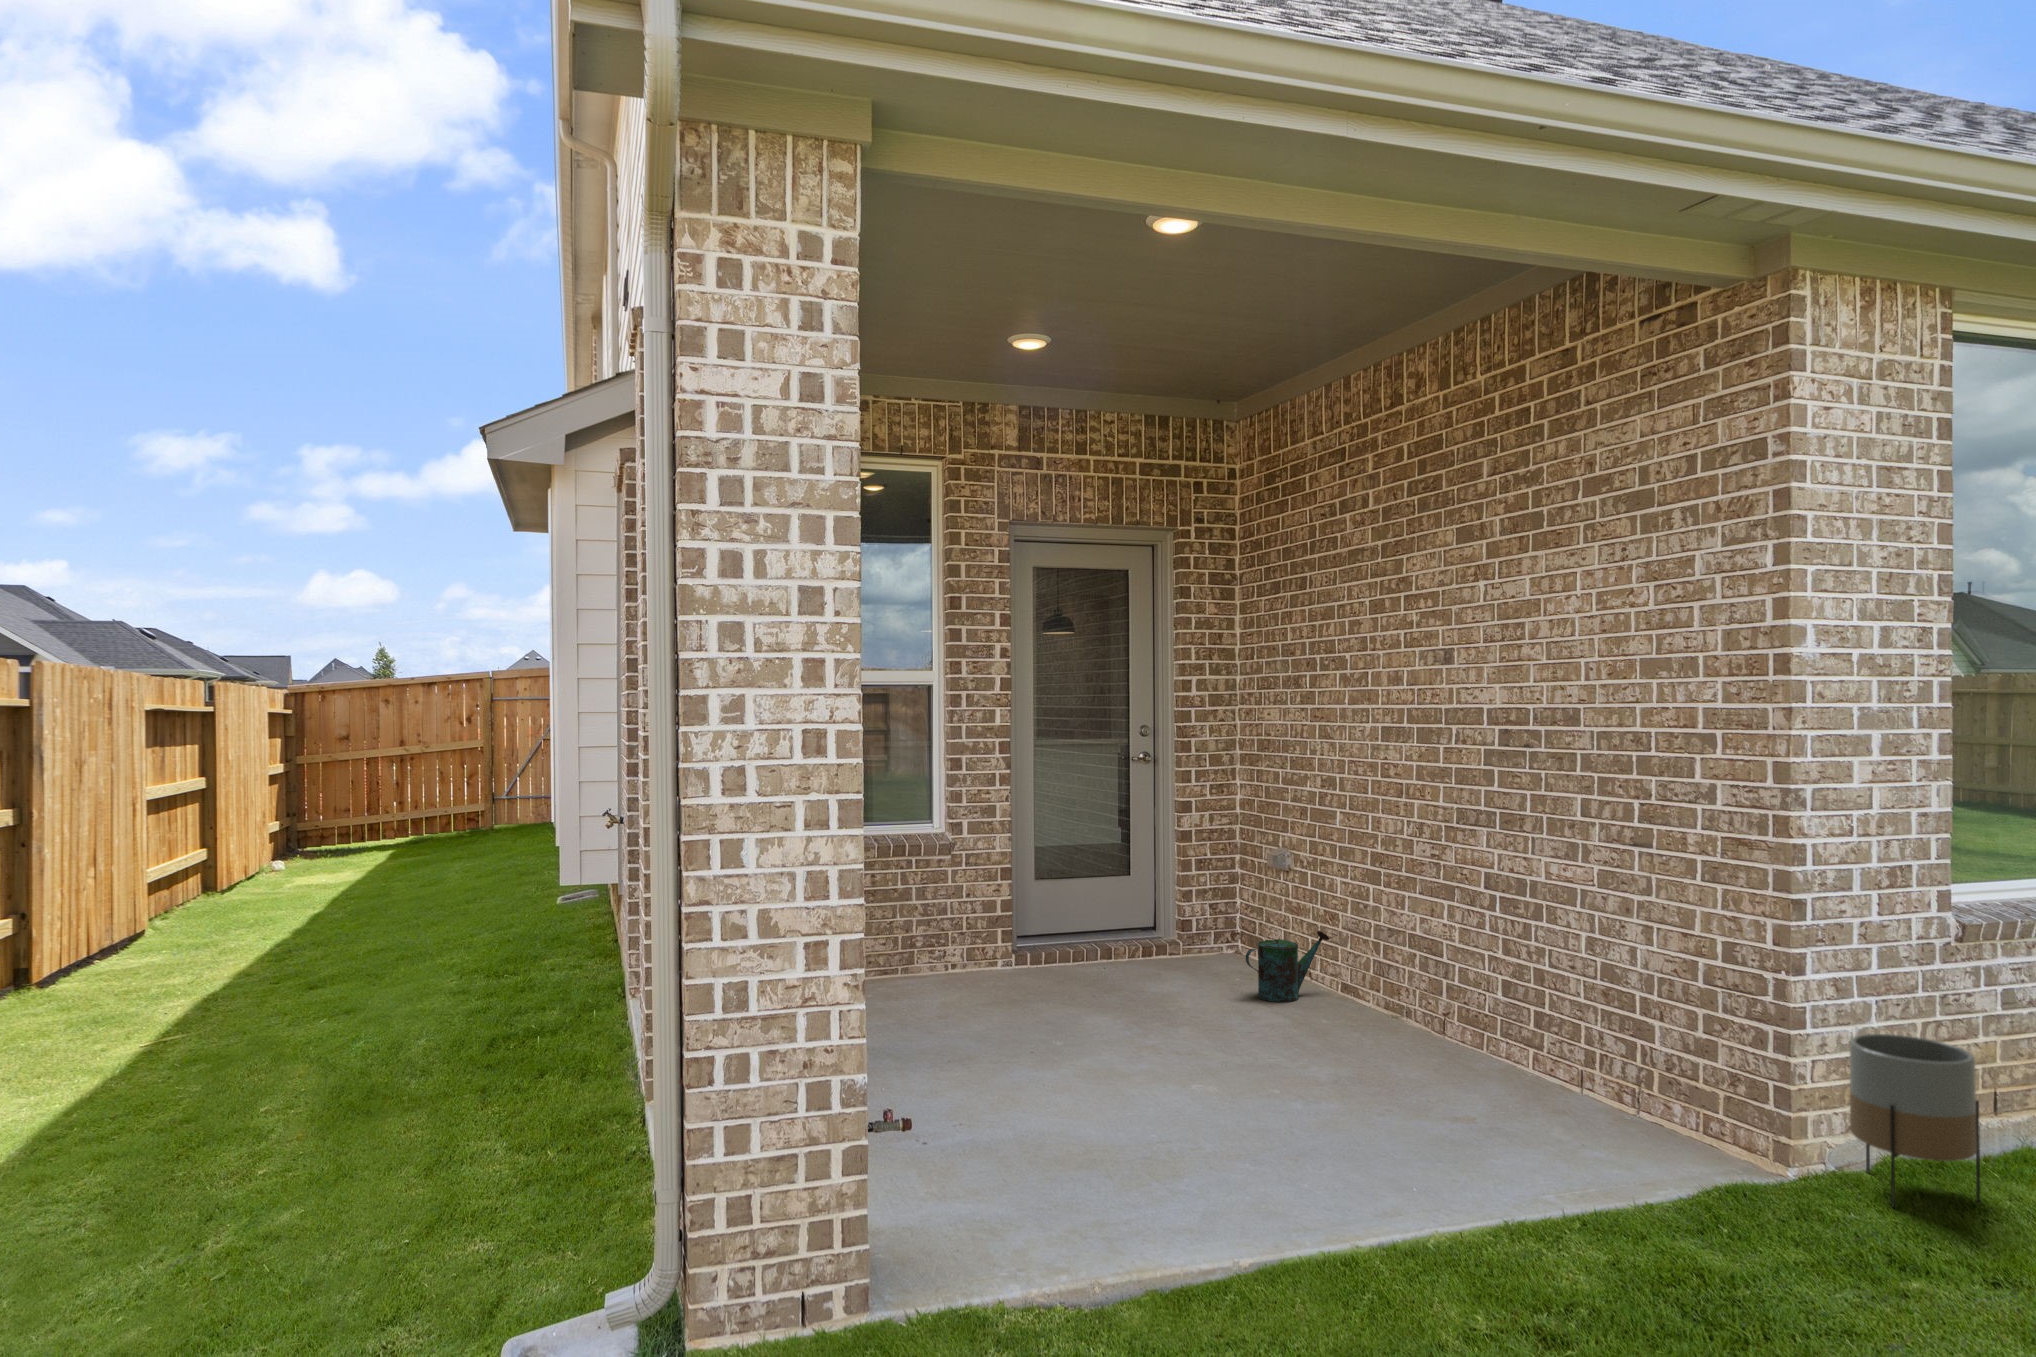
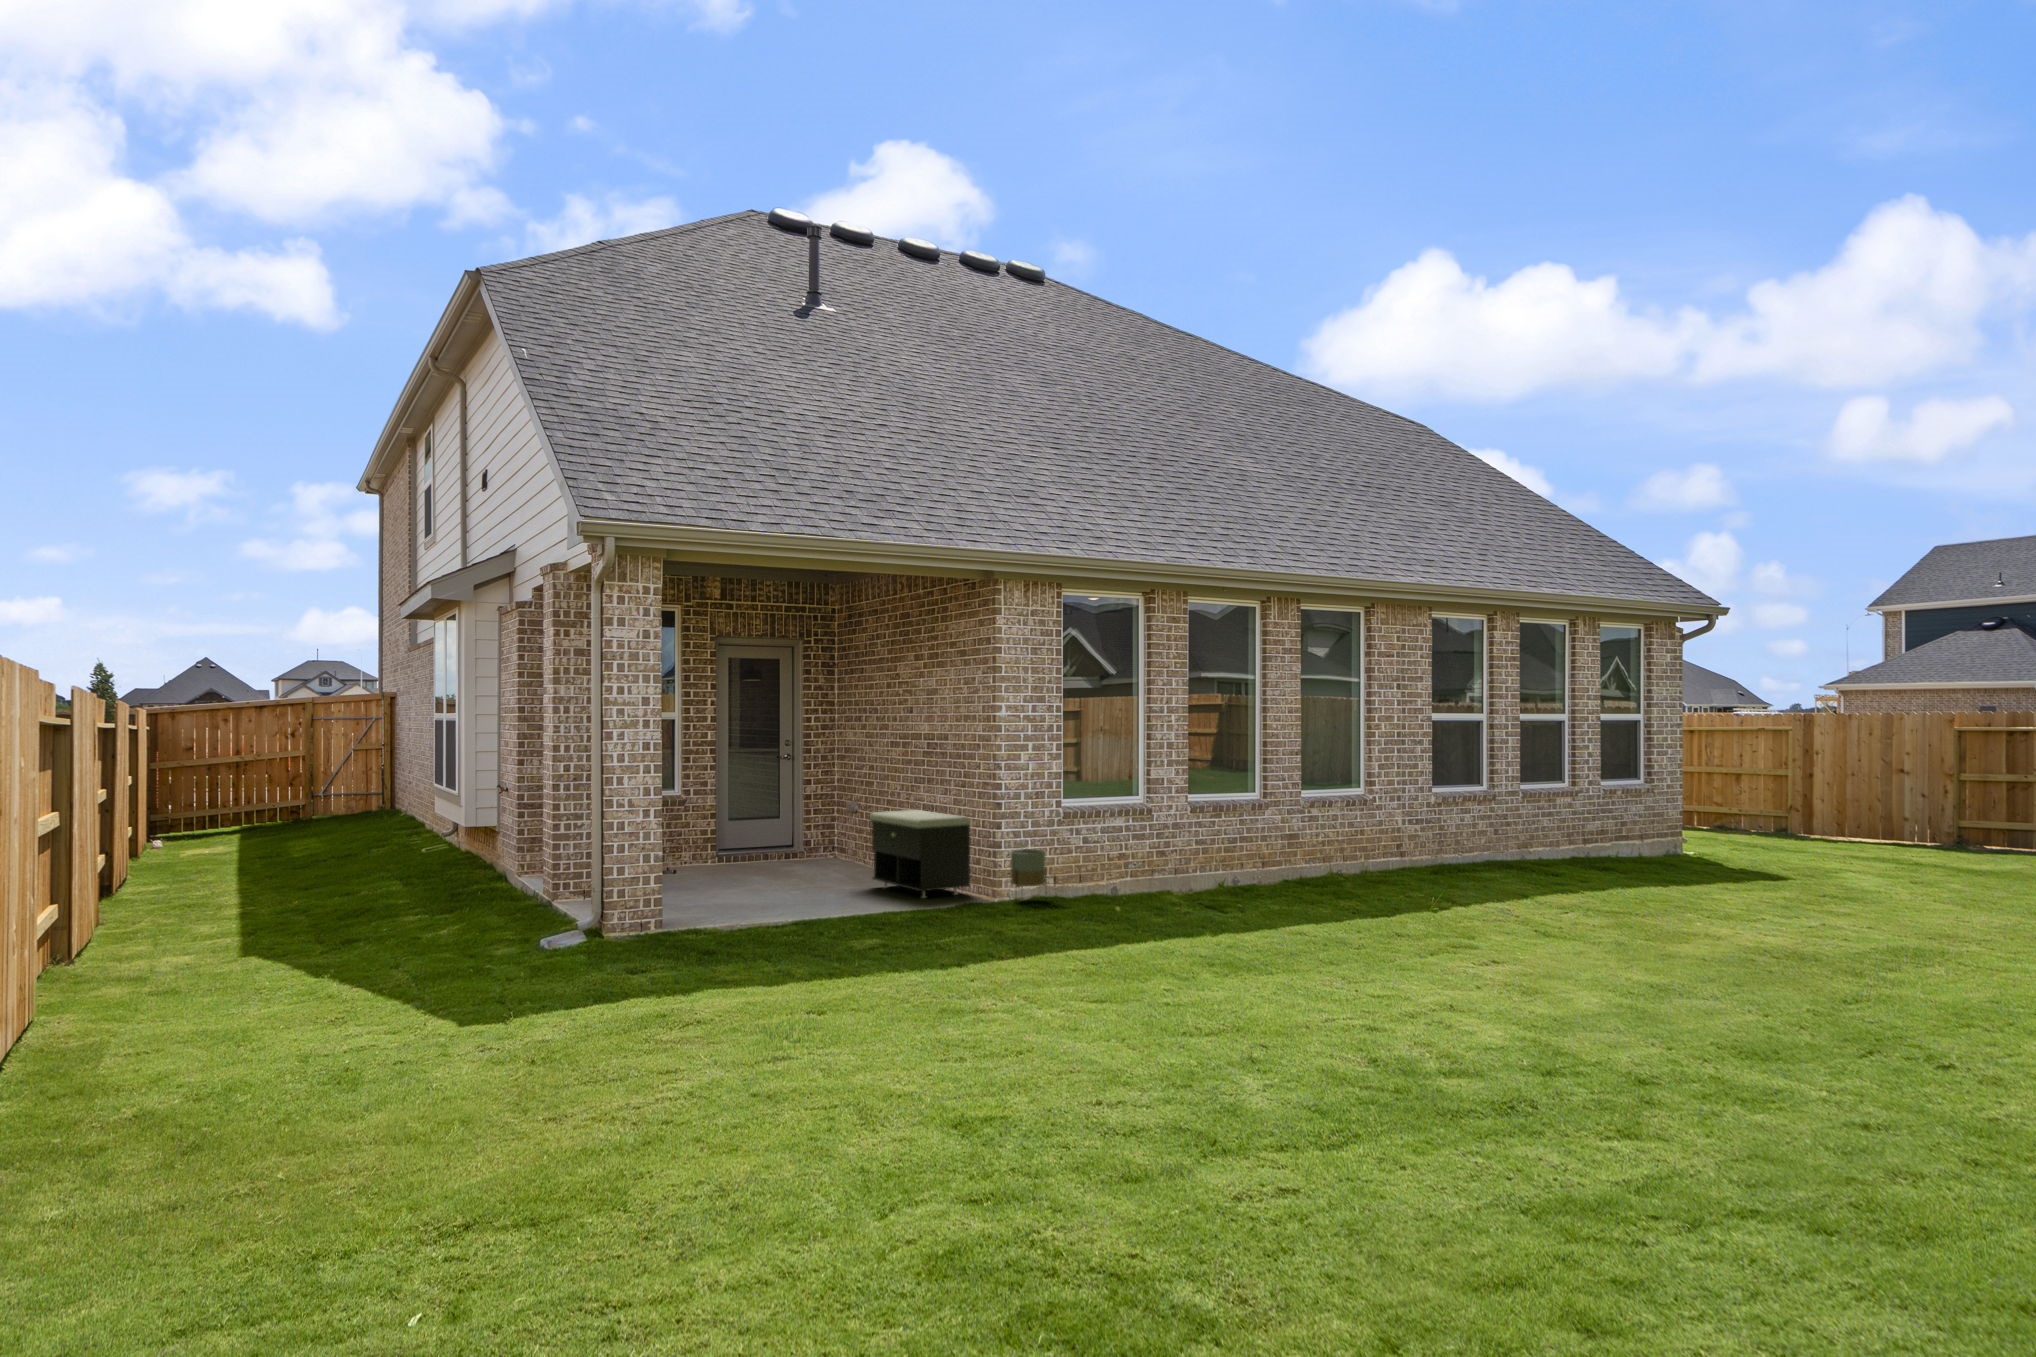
storage bench: none [1378,889,1684,1148] -> present [870,810,970,898]
watering can: present [1246,931,1329,1002] -> none [829,839,871,872]

